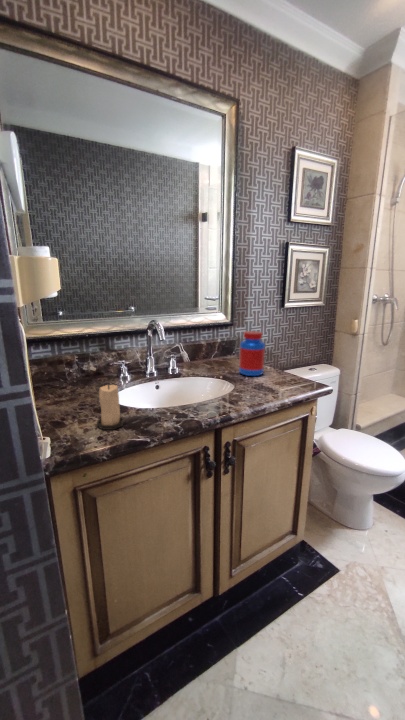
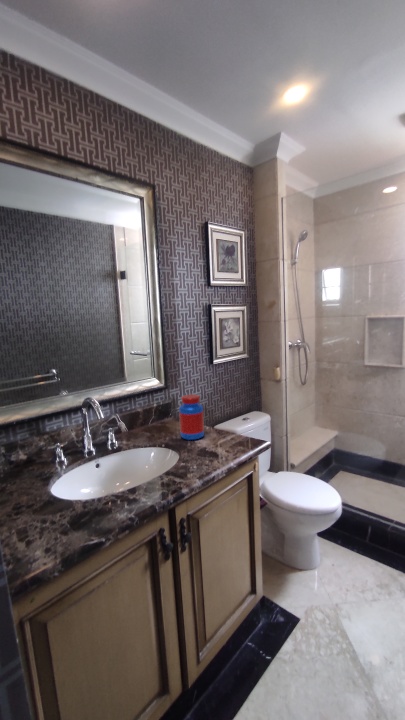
candle: present [97,384,124,430] -> none [40,484,71,538]

